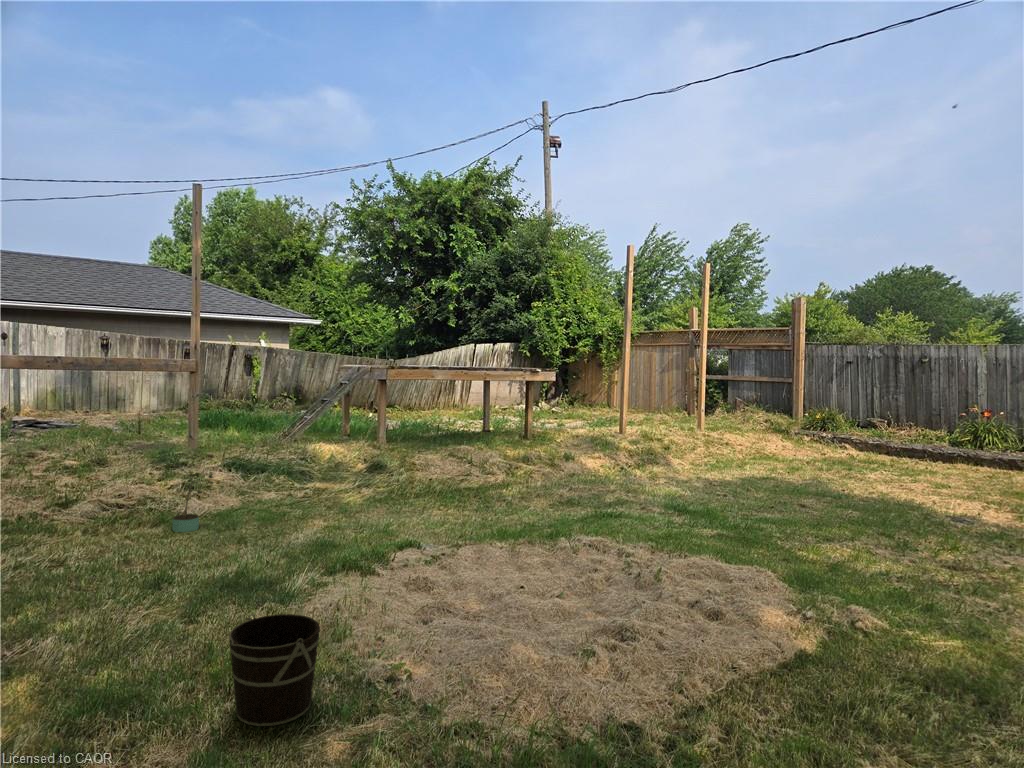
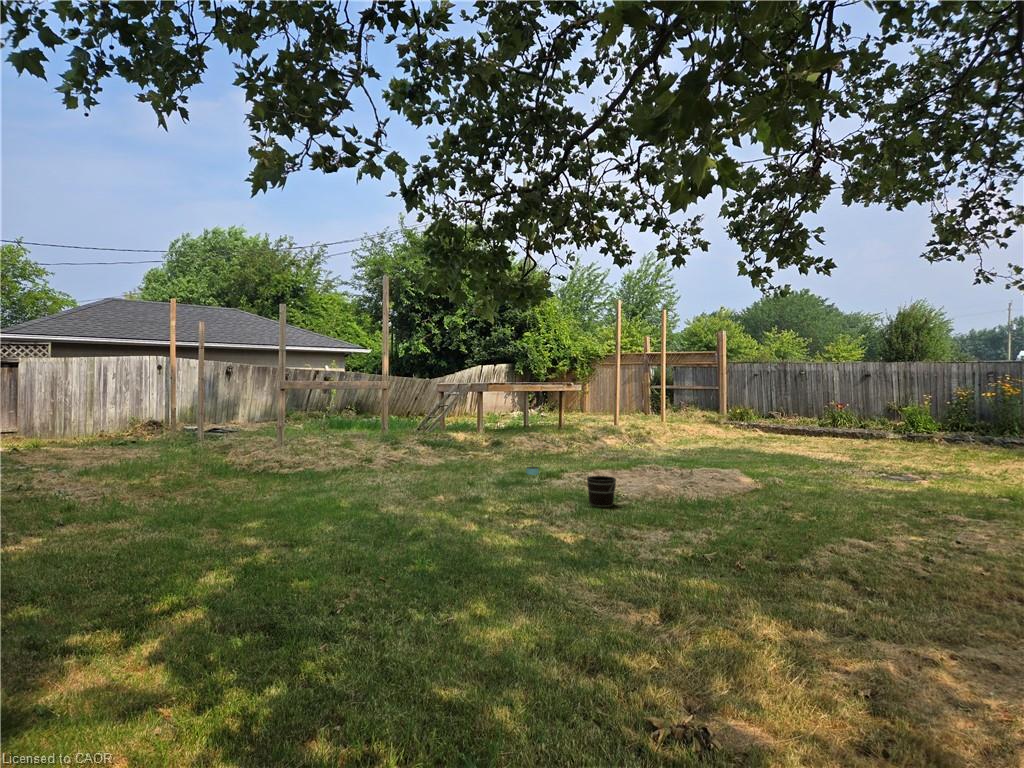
potted plant: present [165,453,214,532] -> present [526,436,545,475]

